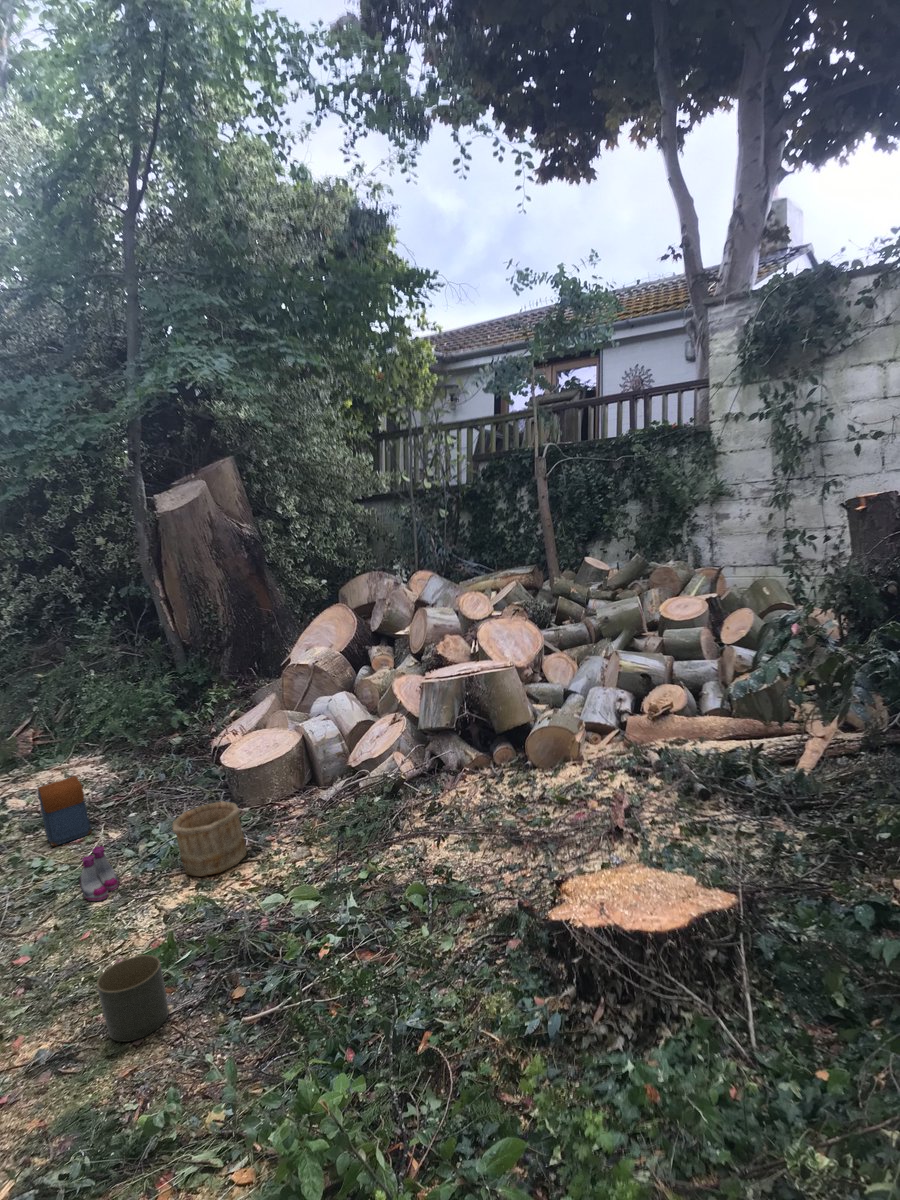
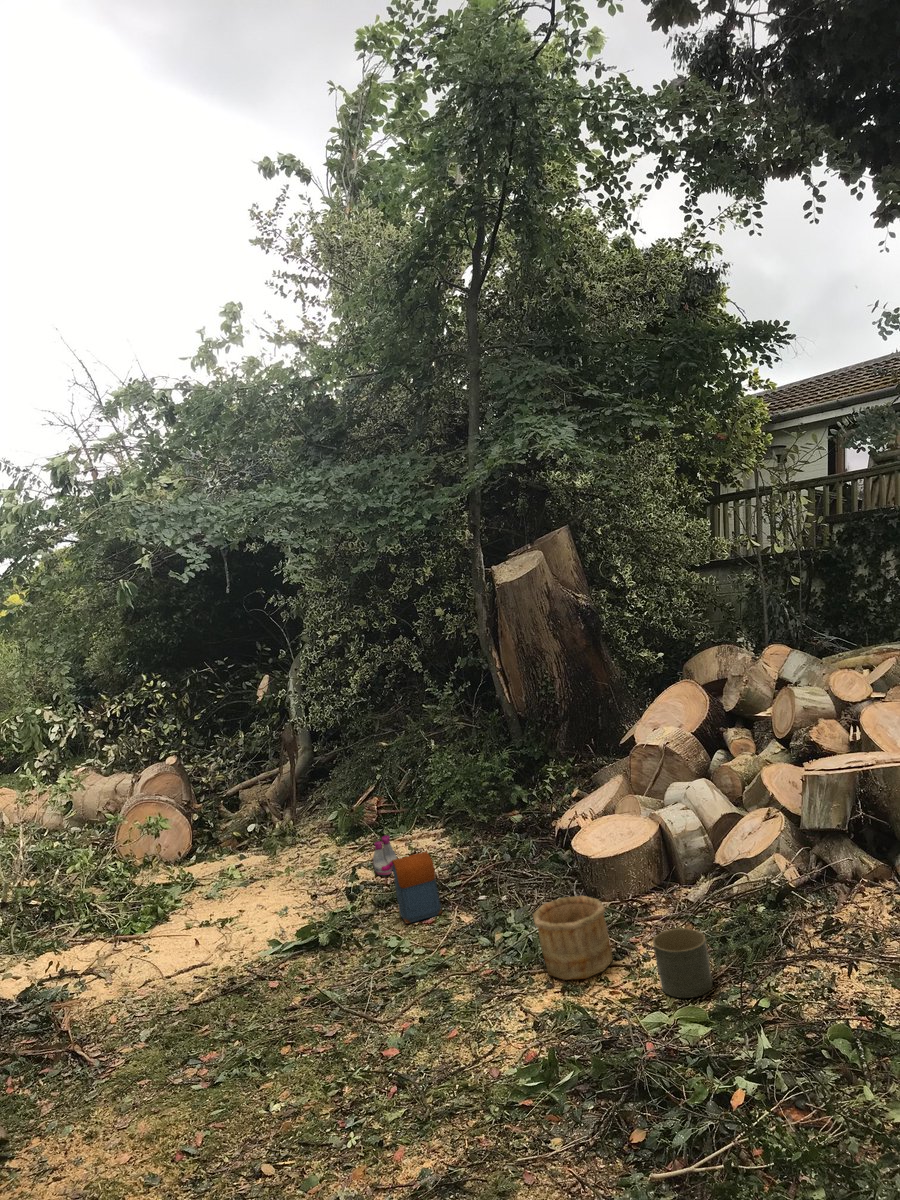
boots: present [80,846,119,901] -> present [372,835,397,875]
planter: present [97,955,169,1042] -> present [653,929,712,998]

